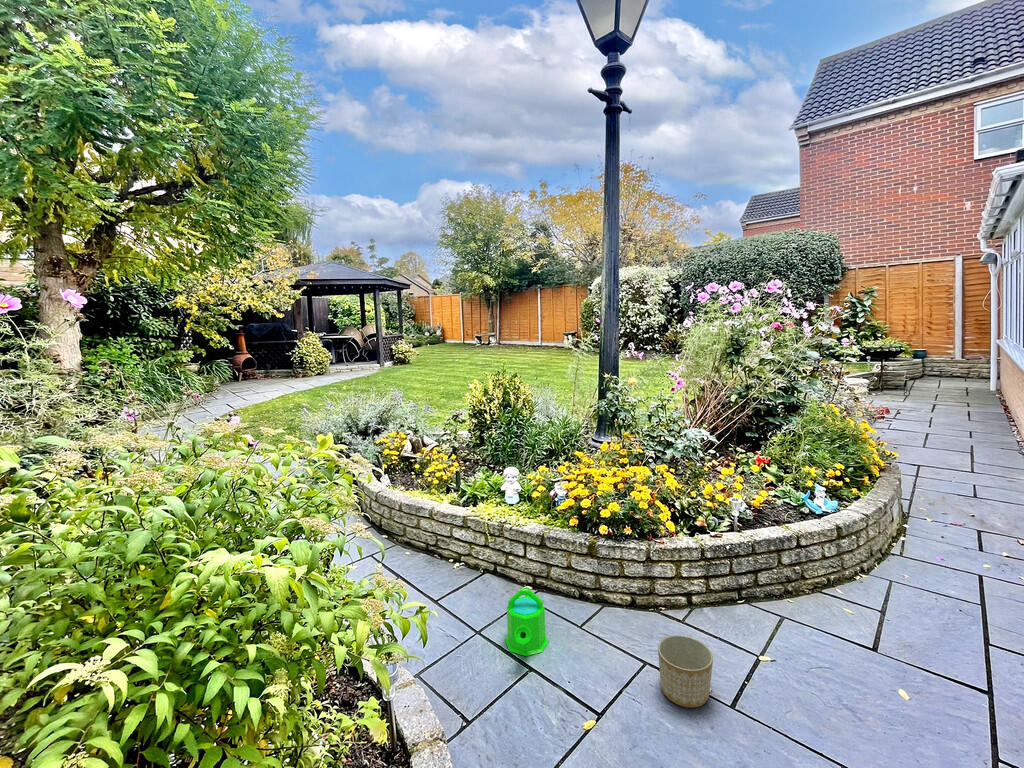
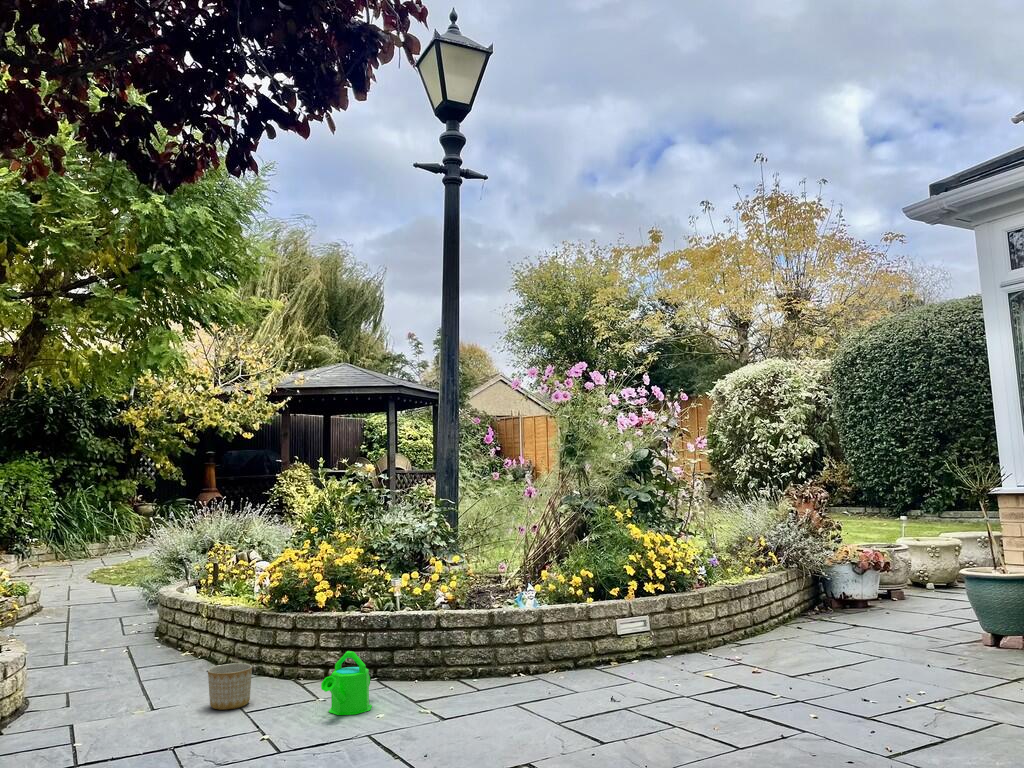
watering can: present [505,588,549,656] -> present [321,651,372,715]

